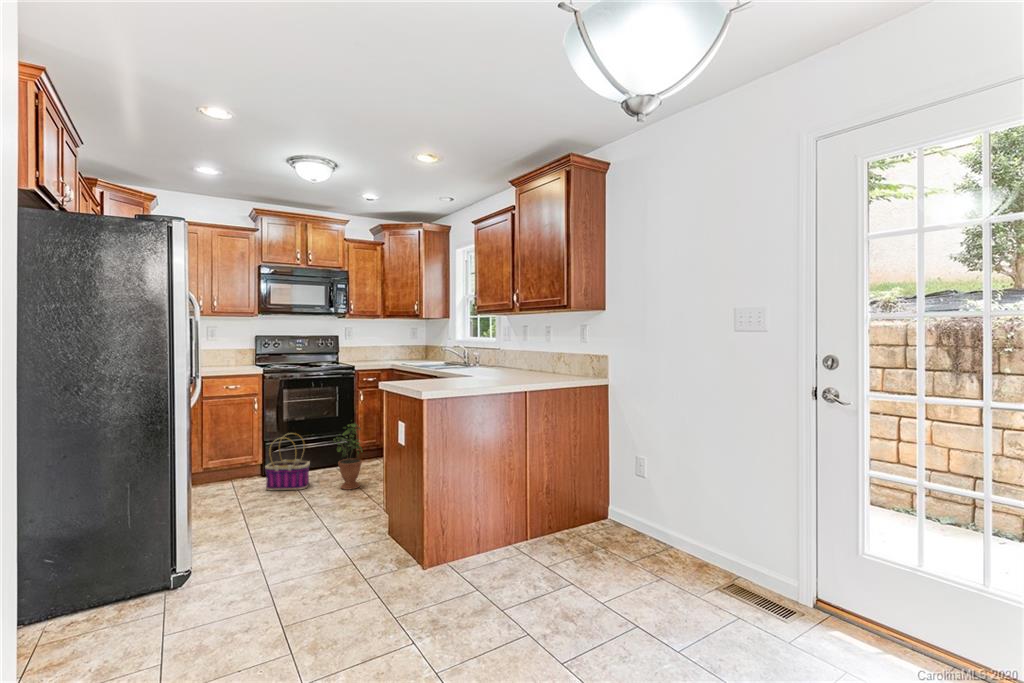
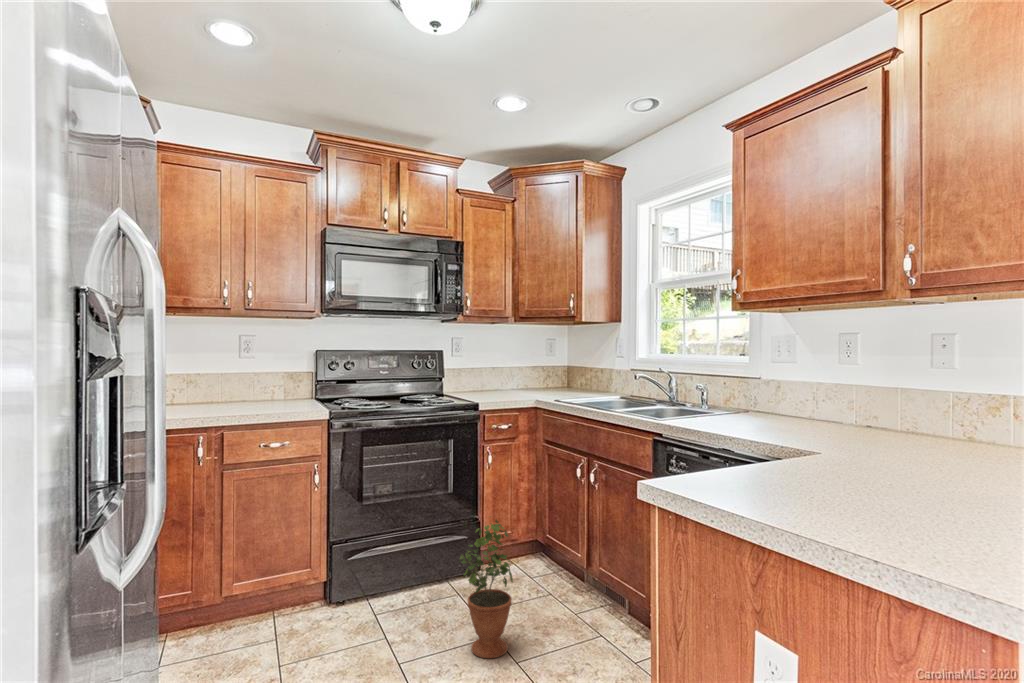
basket: present [265,436,310,490] -> none [332,534,413,651]

